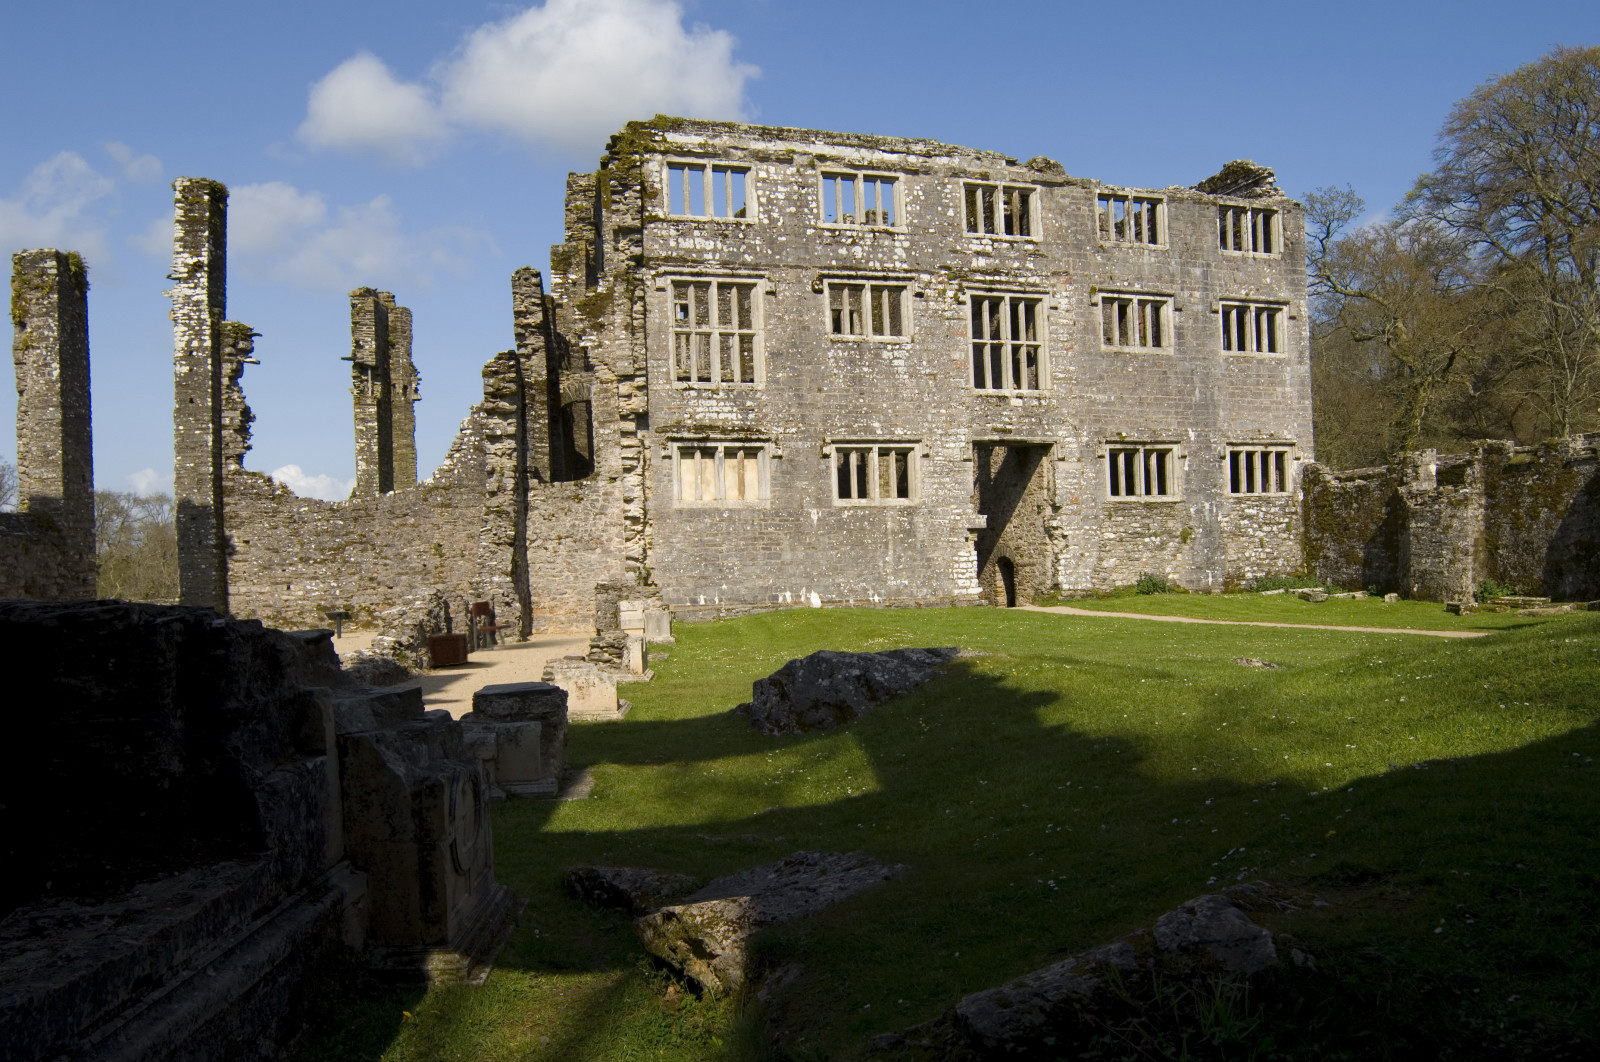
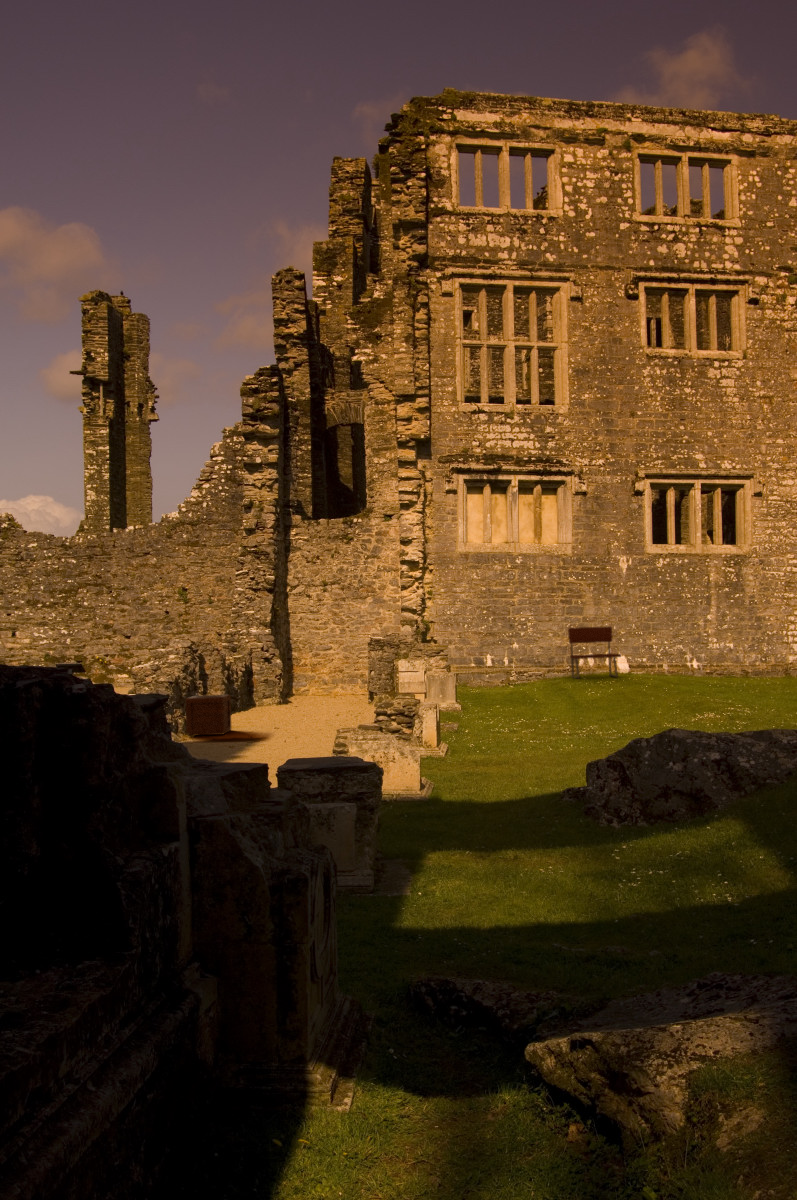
bench: present [472,601,511,651] -> present [568,626,621,679]

